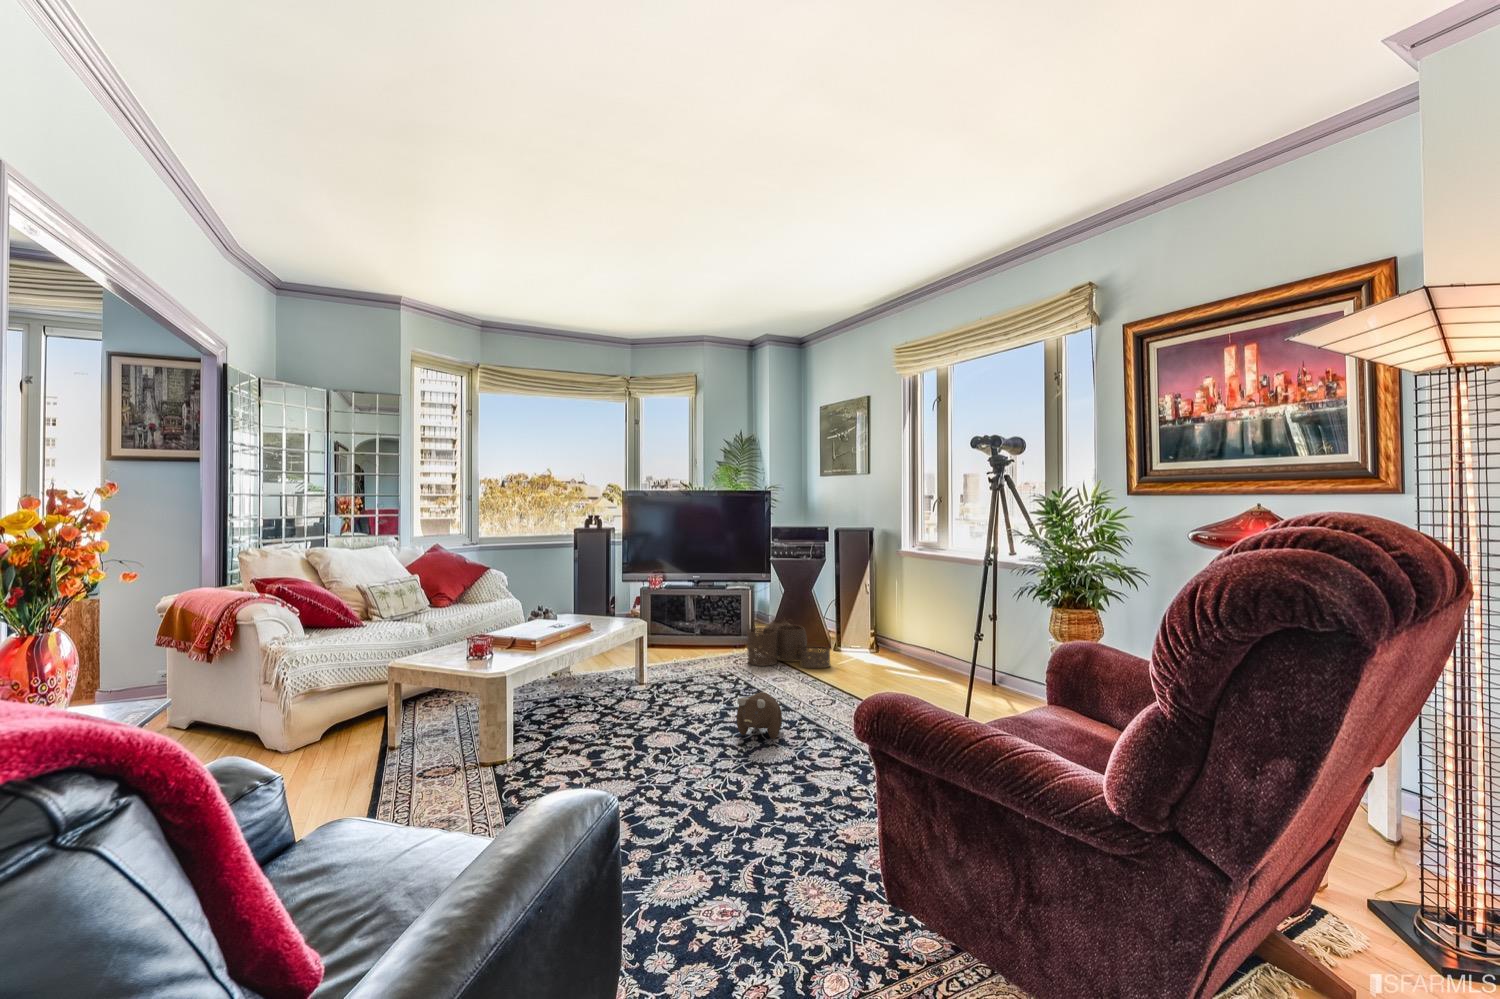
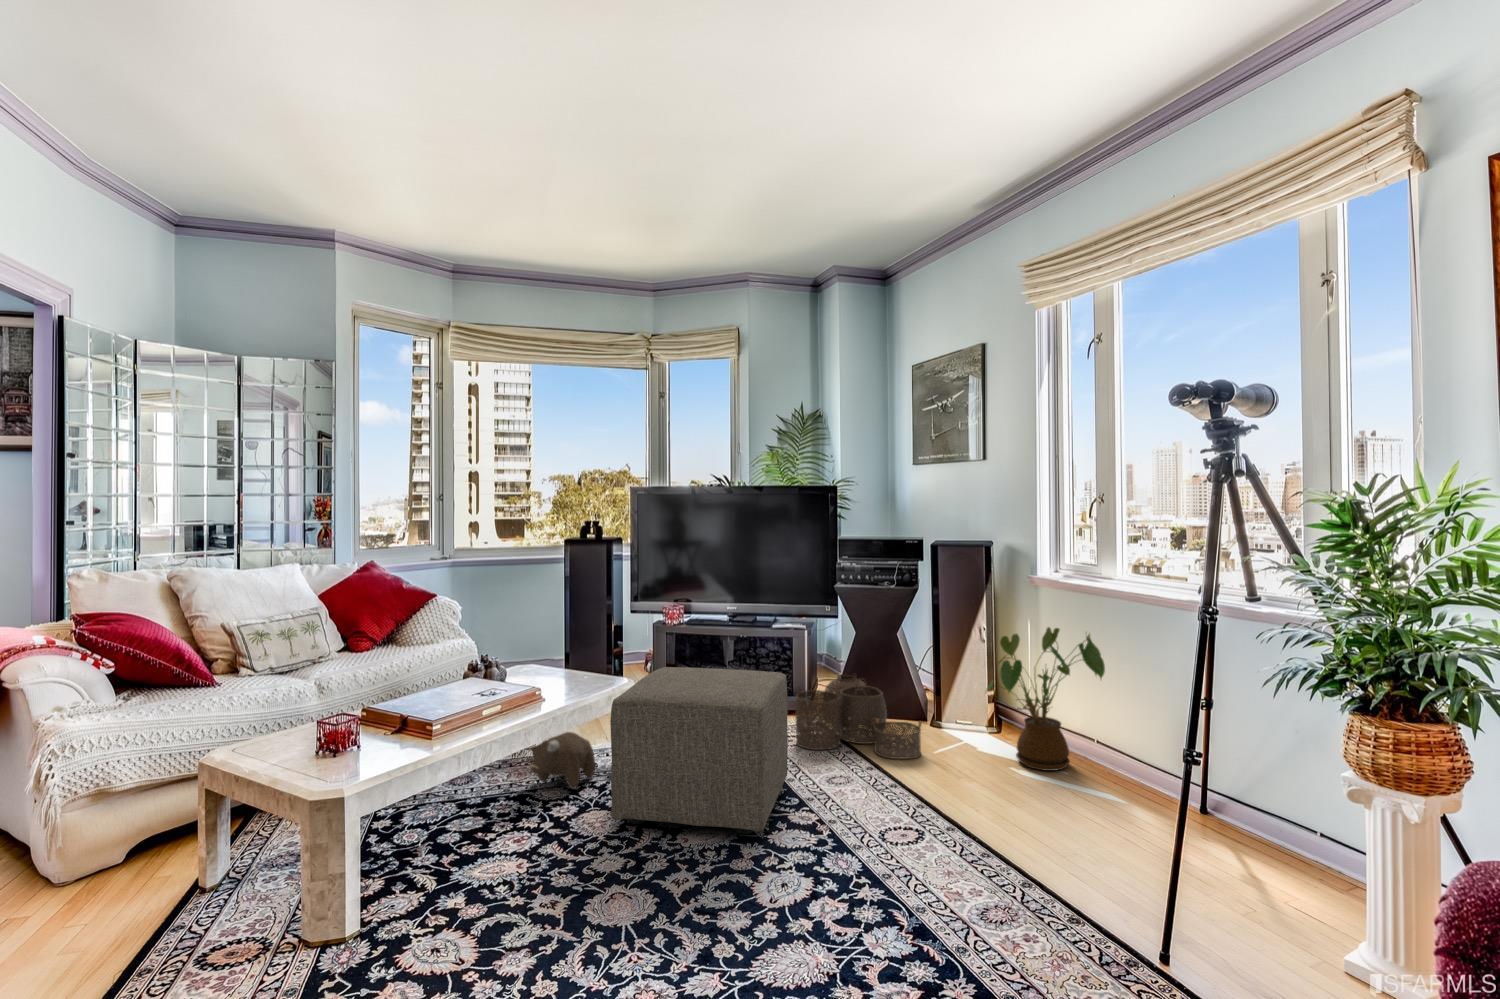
house plant: none [870,580,943,671] -> present [986,627,1105,771]
ottoman: none [641,610,748,707] -> present [610,667,788,834]
plush toy: present [737,693,782,739] -> present [531,732,595,789]

